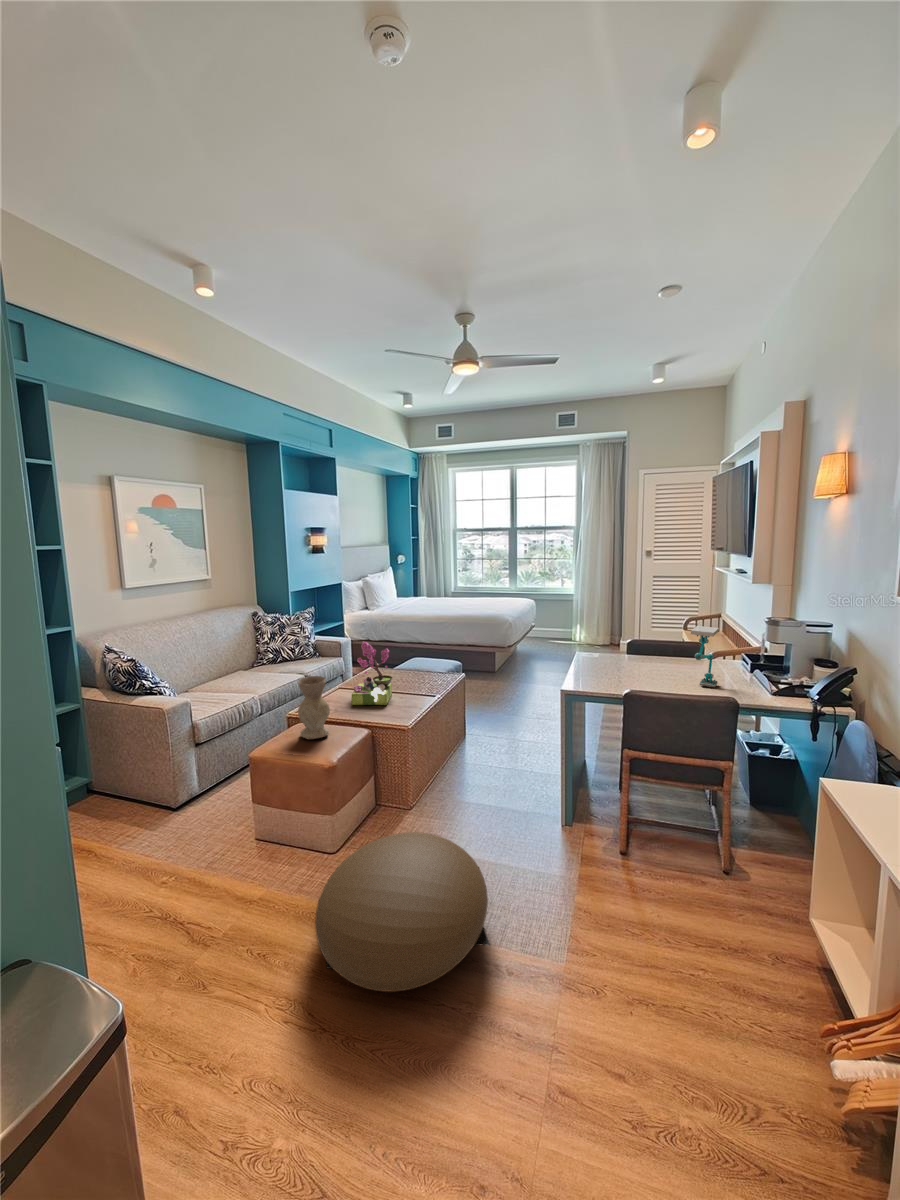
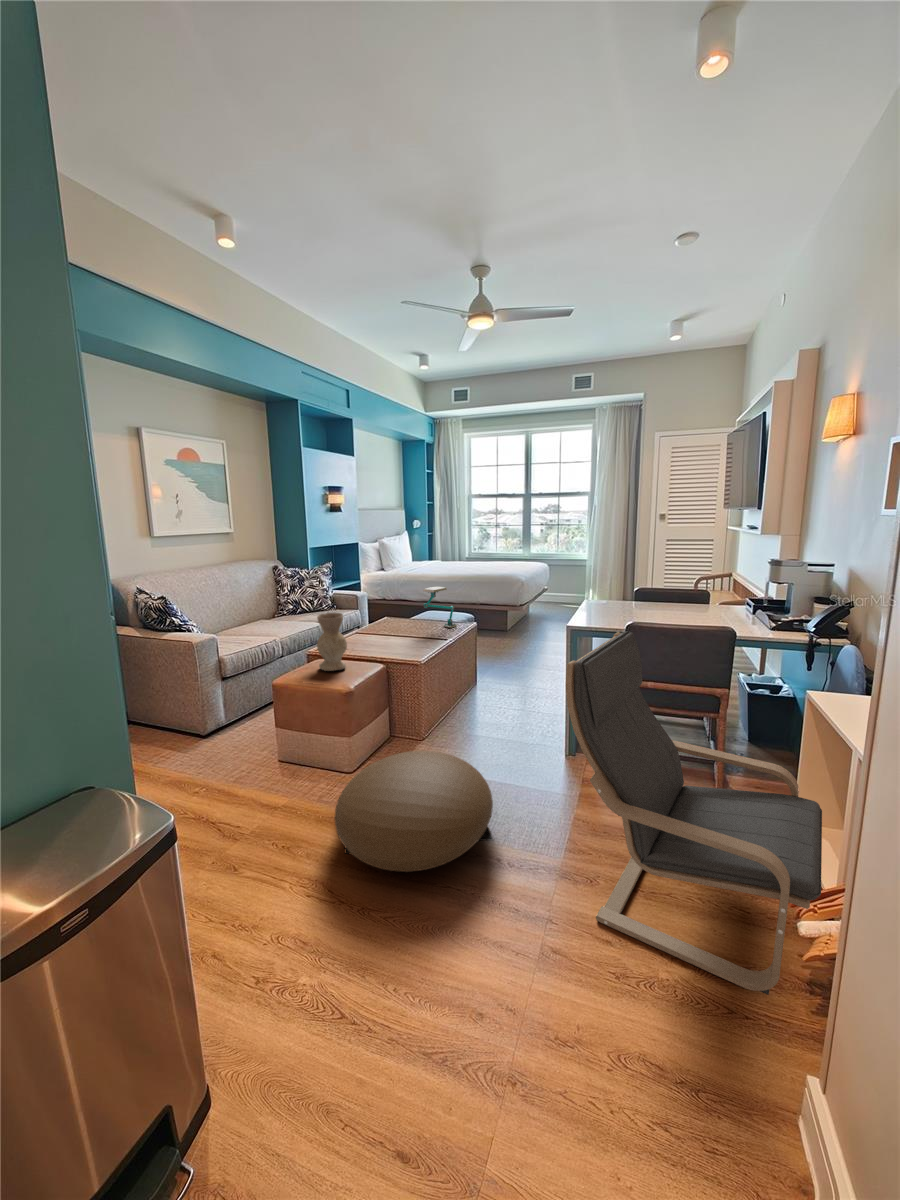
desk lamp: present [691,626,719,687] -> present [423,587,457,628]
flower arrangement: present [352,642,392,705] -> none [367,586,407,646]
lounge chair: none [568,710,861,1150] -> present [566,631,822,995]

